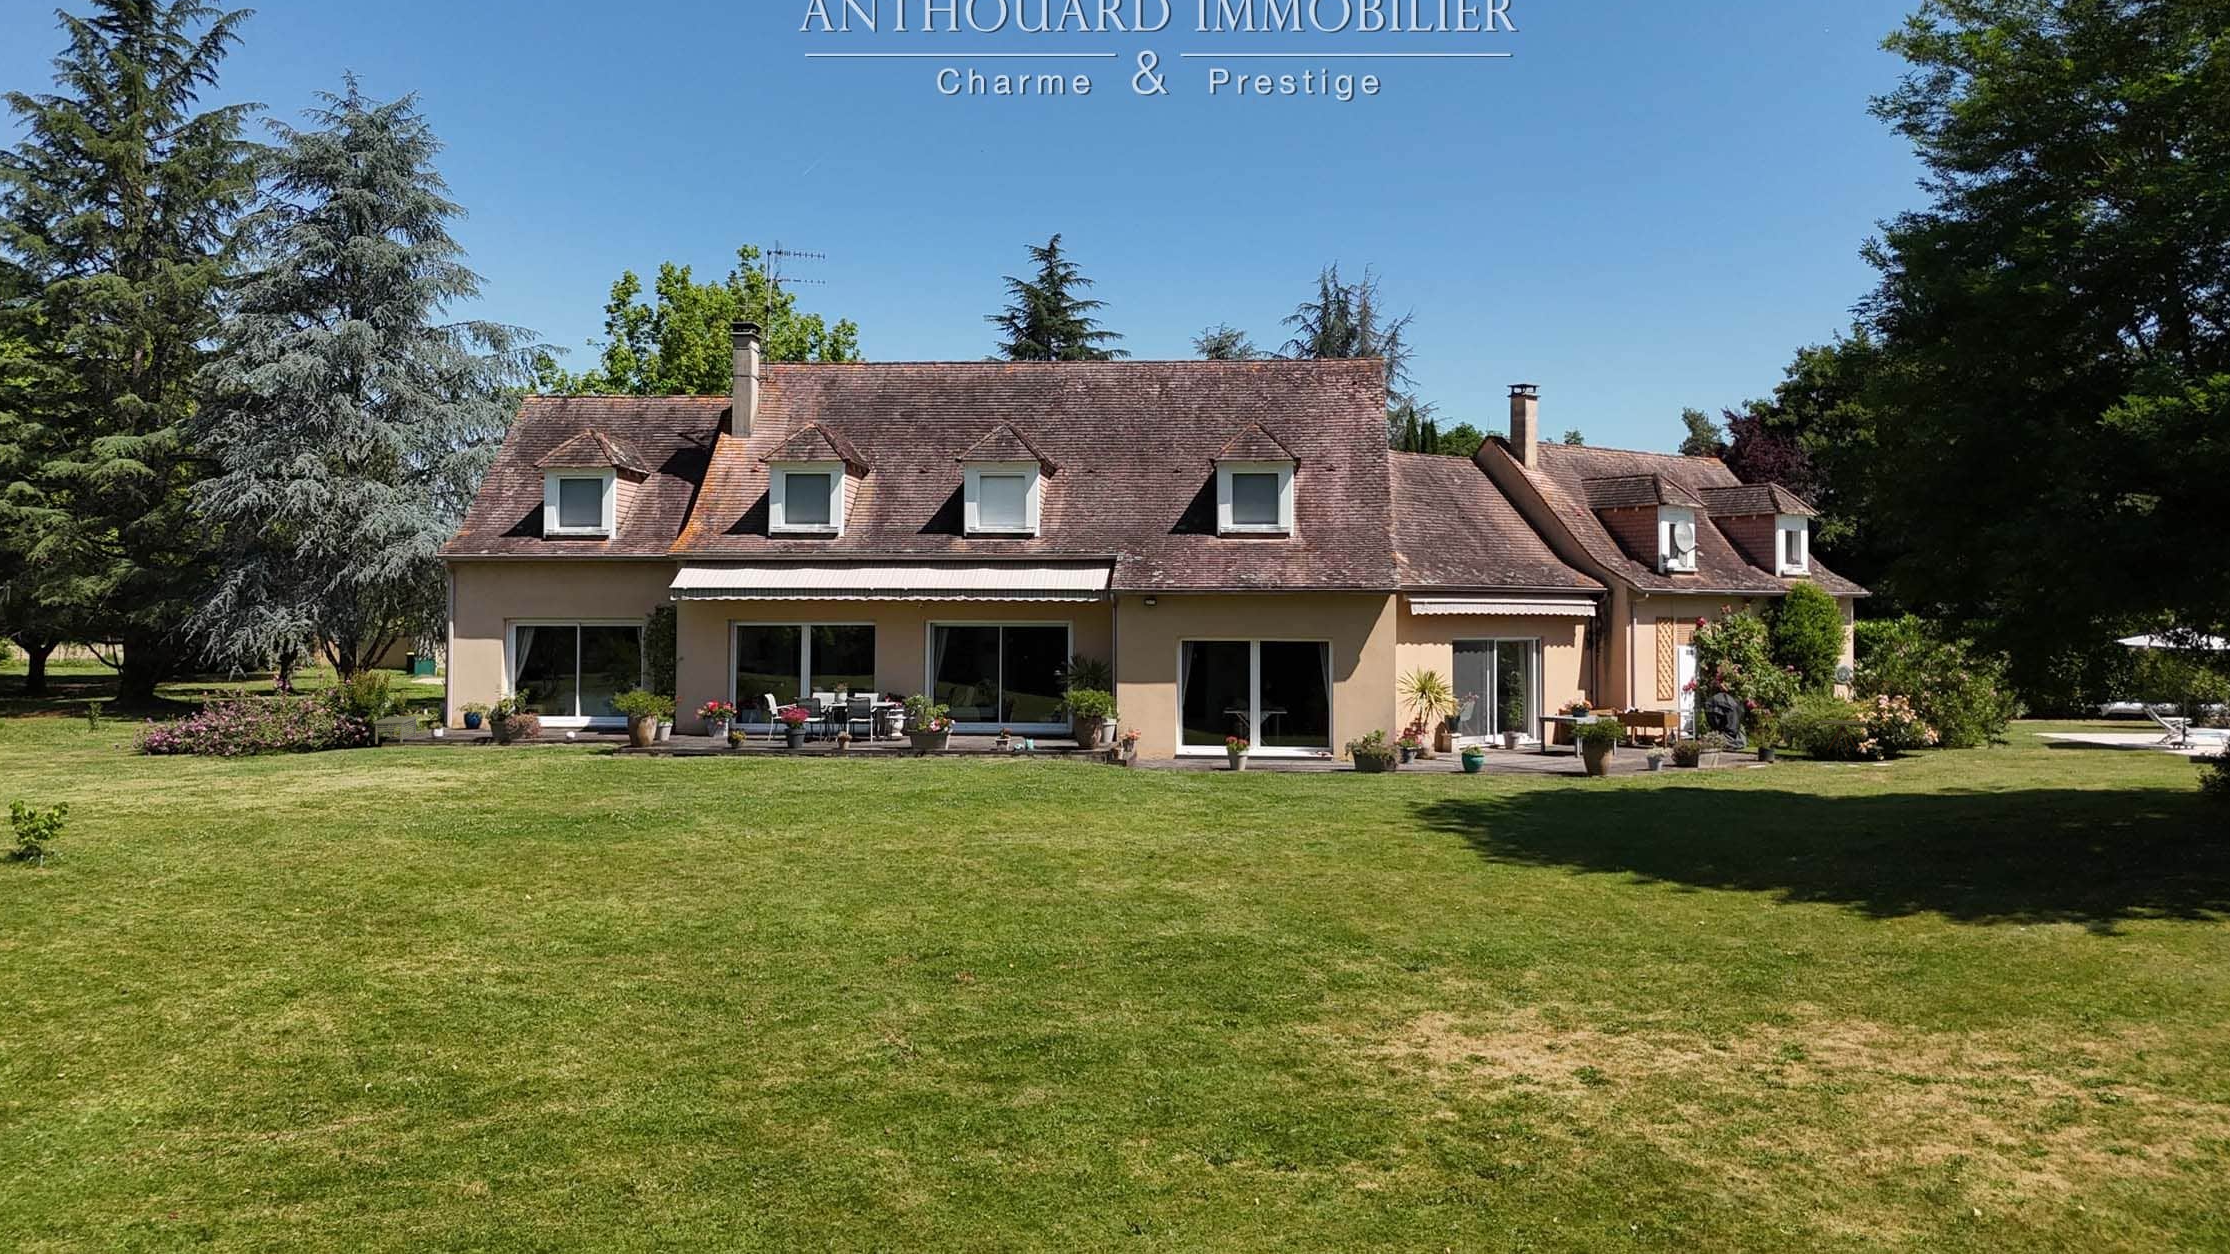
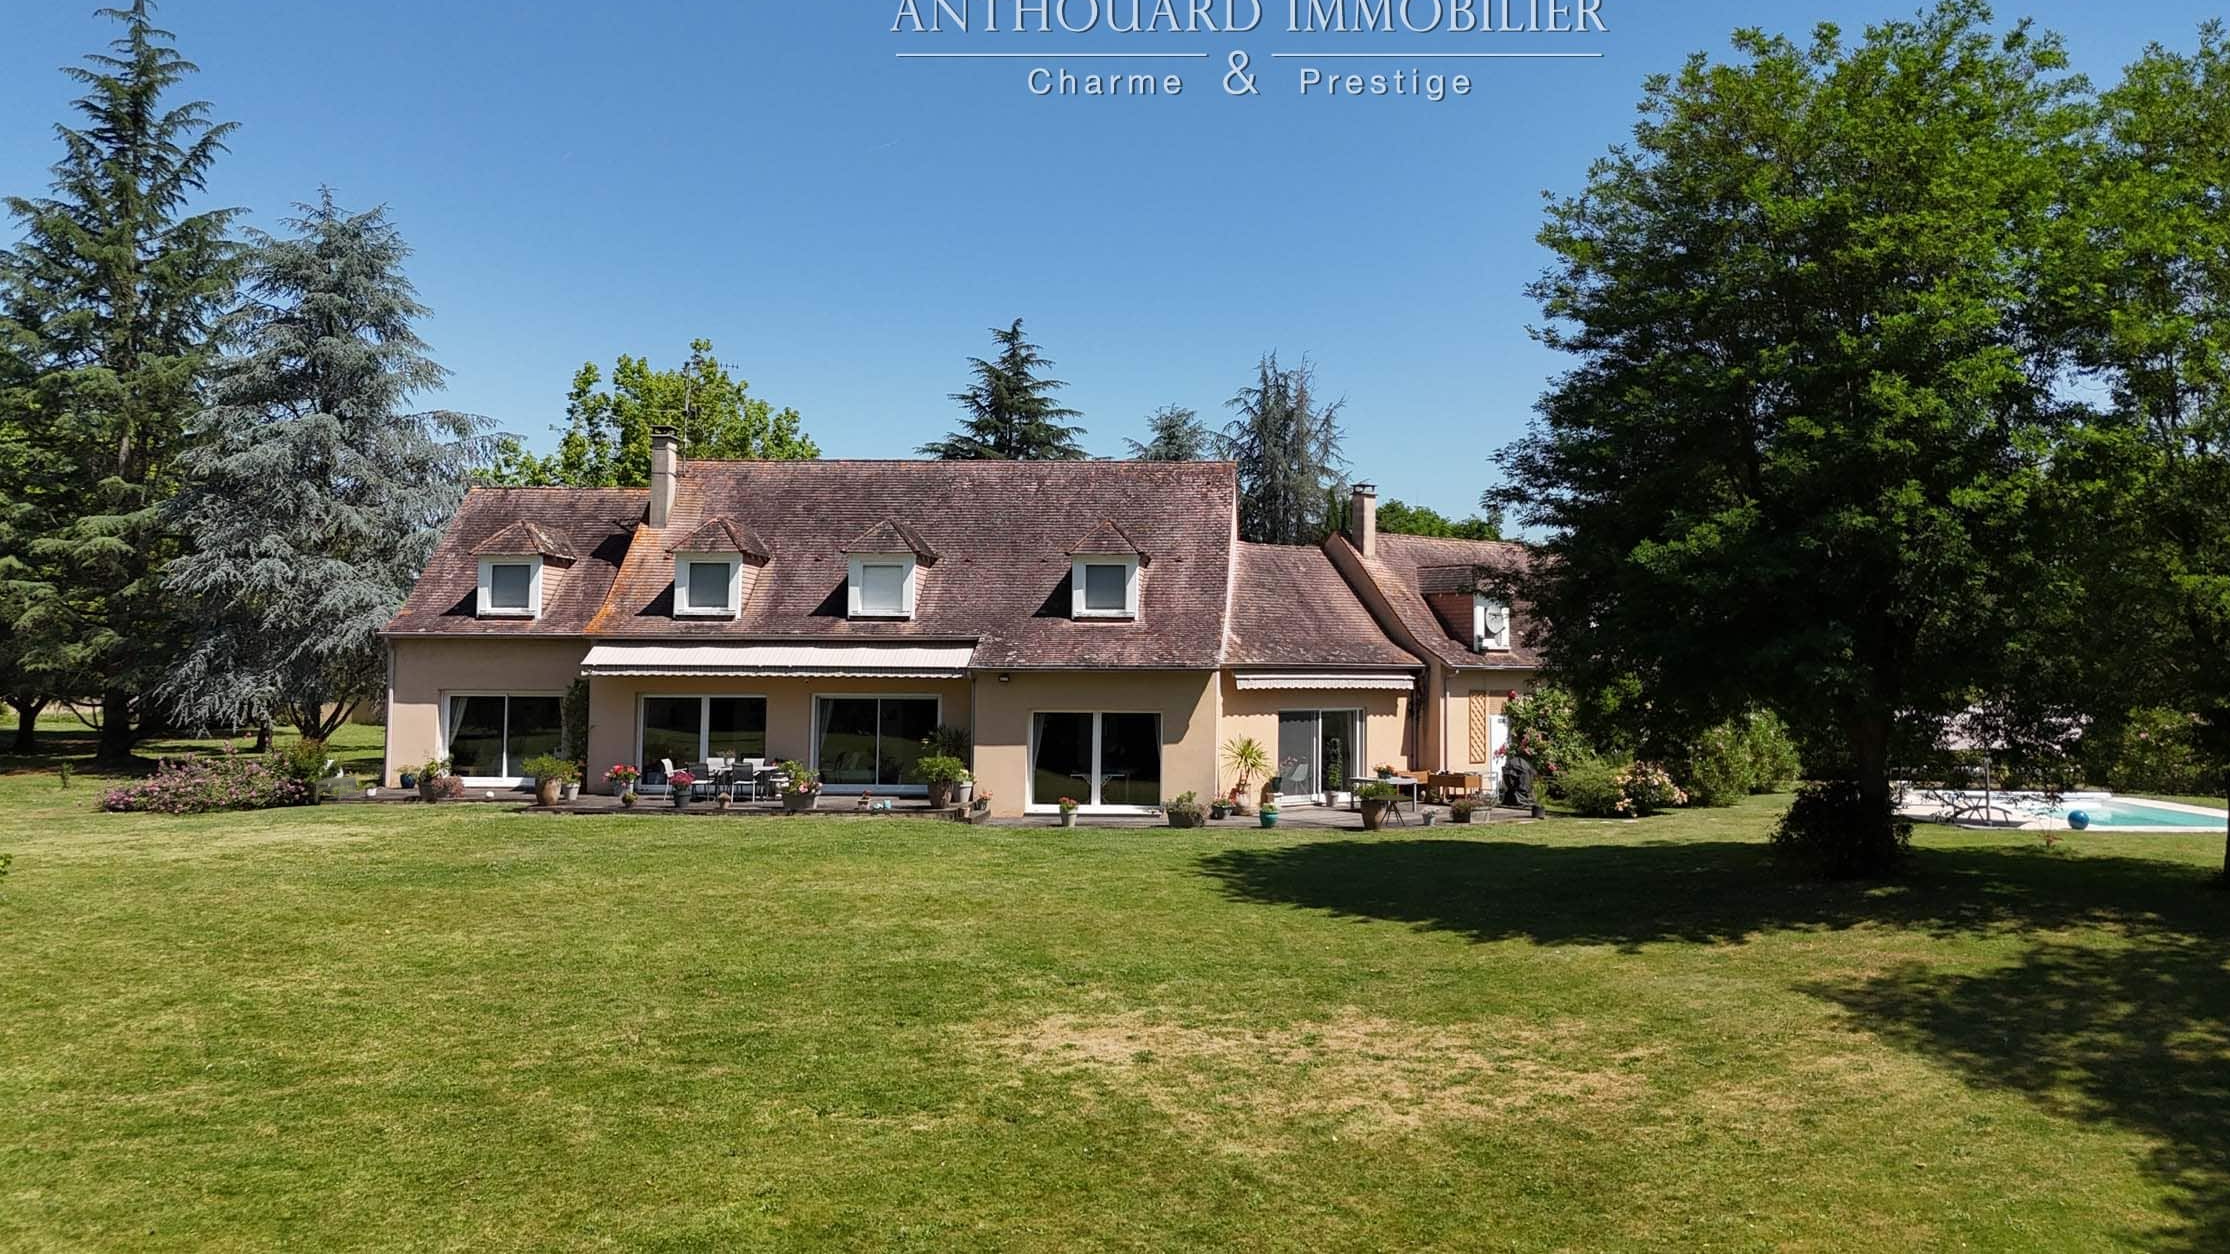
round table: present [1820,720,1866,752] -> present [1373,795,1412,826]

